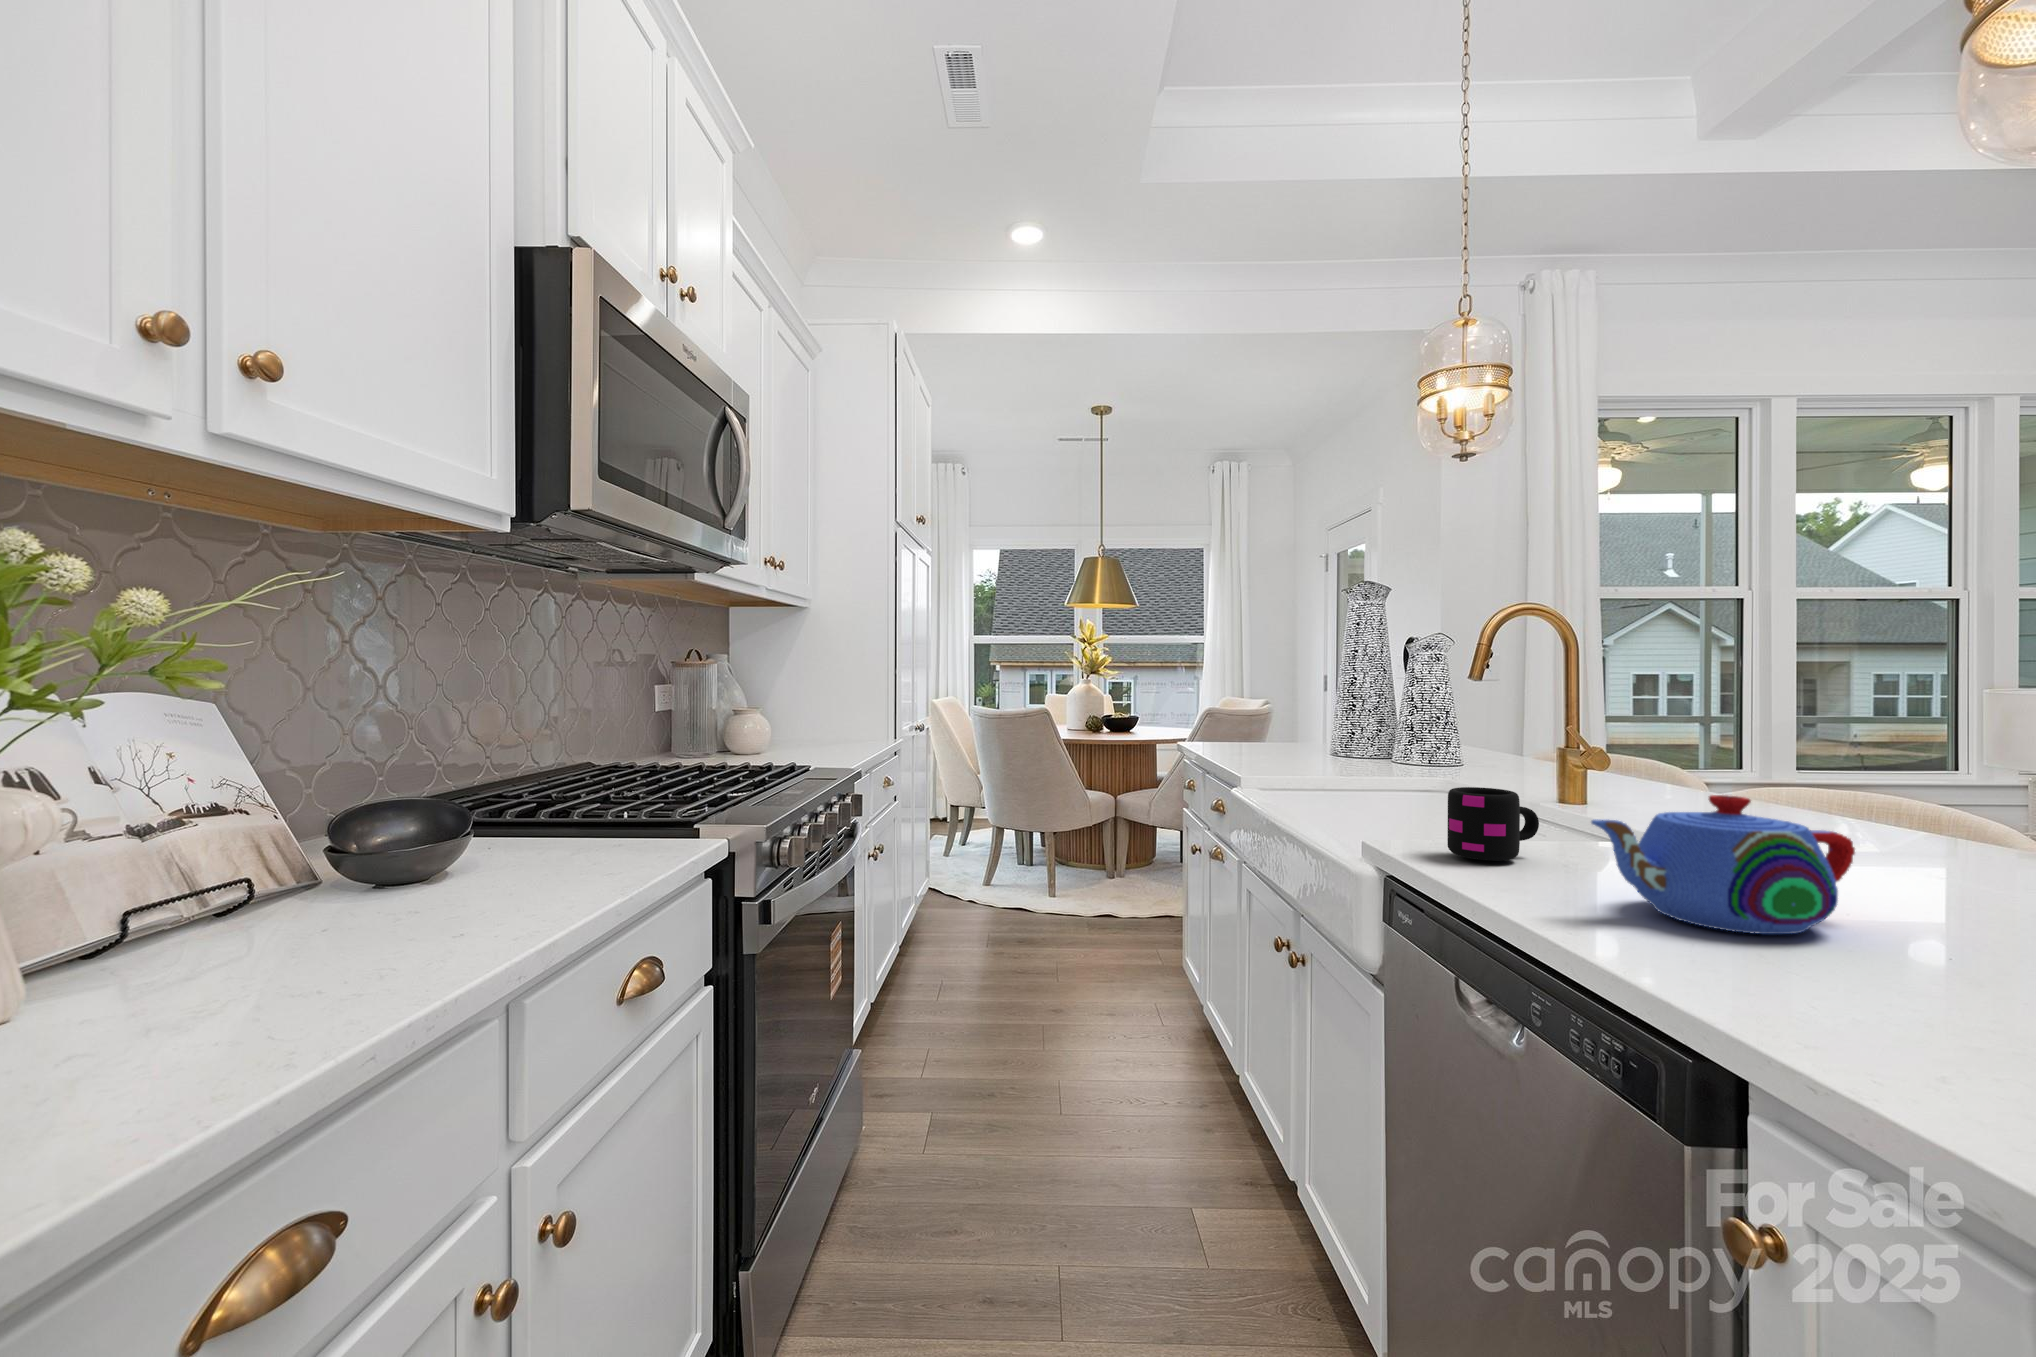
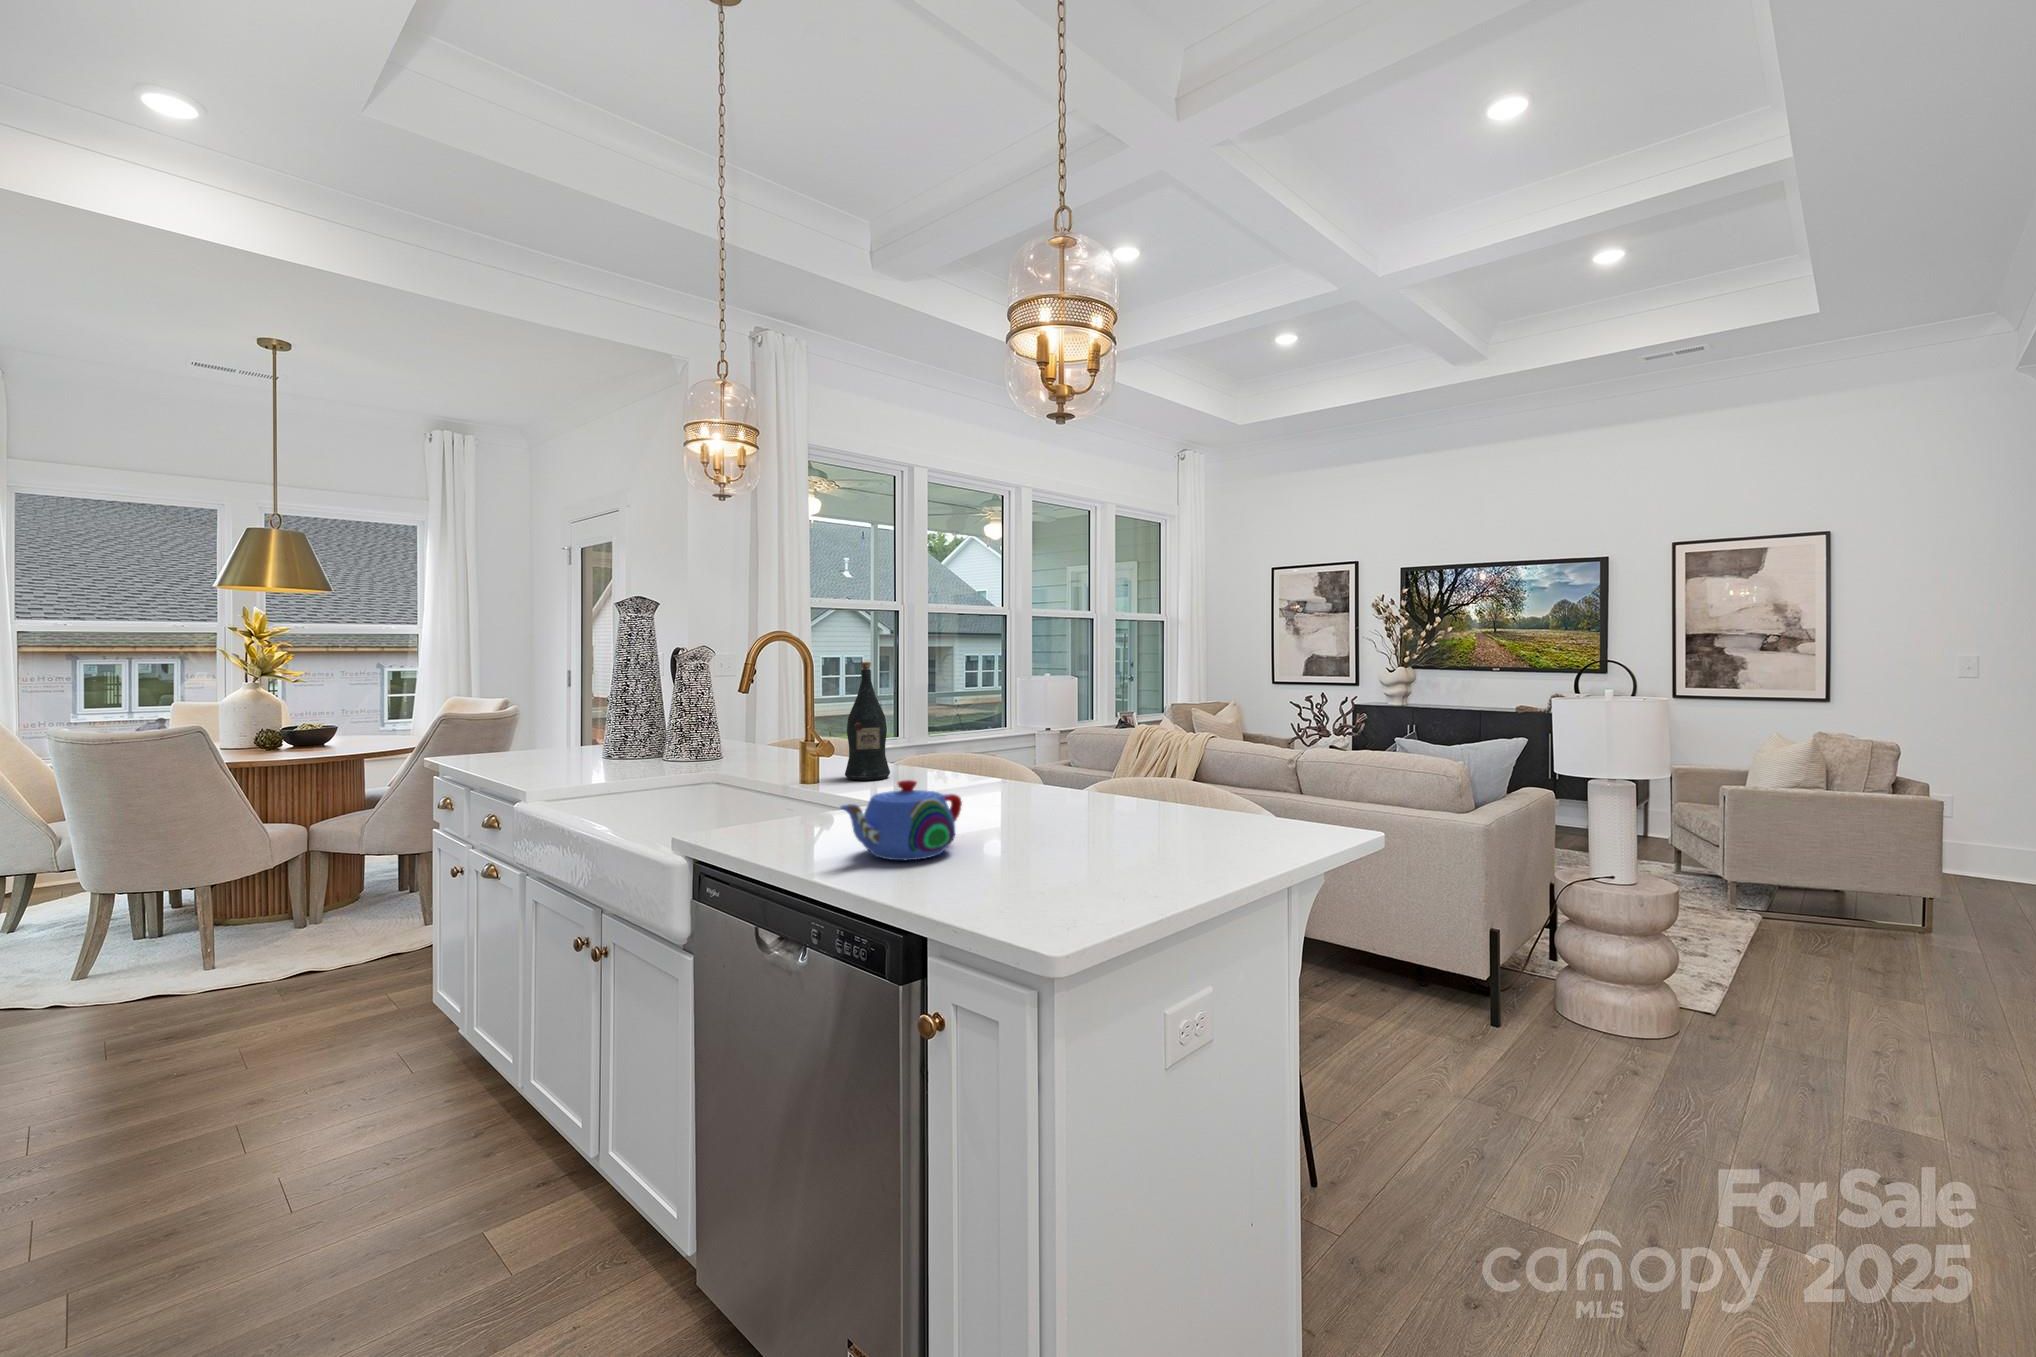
wine bottle: none [1630,638,1710,808] -> present [845,662,890,780]
mug: present [1447,787,1539,861] -> none [742,787,801,840]

